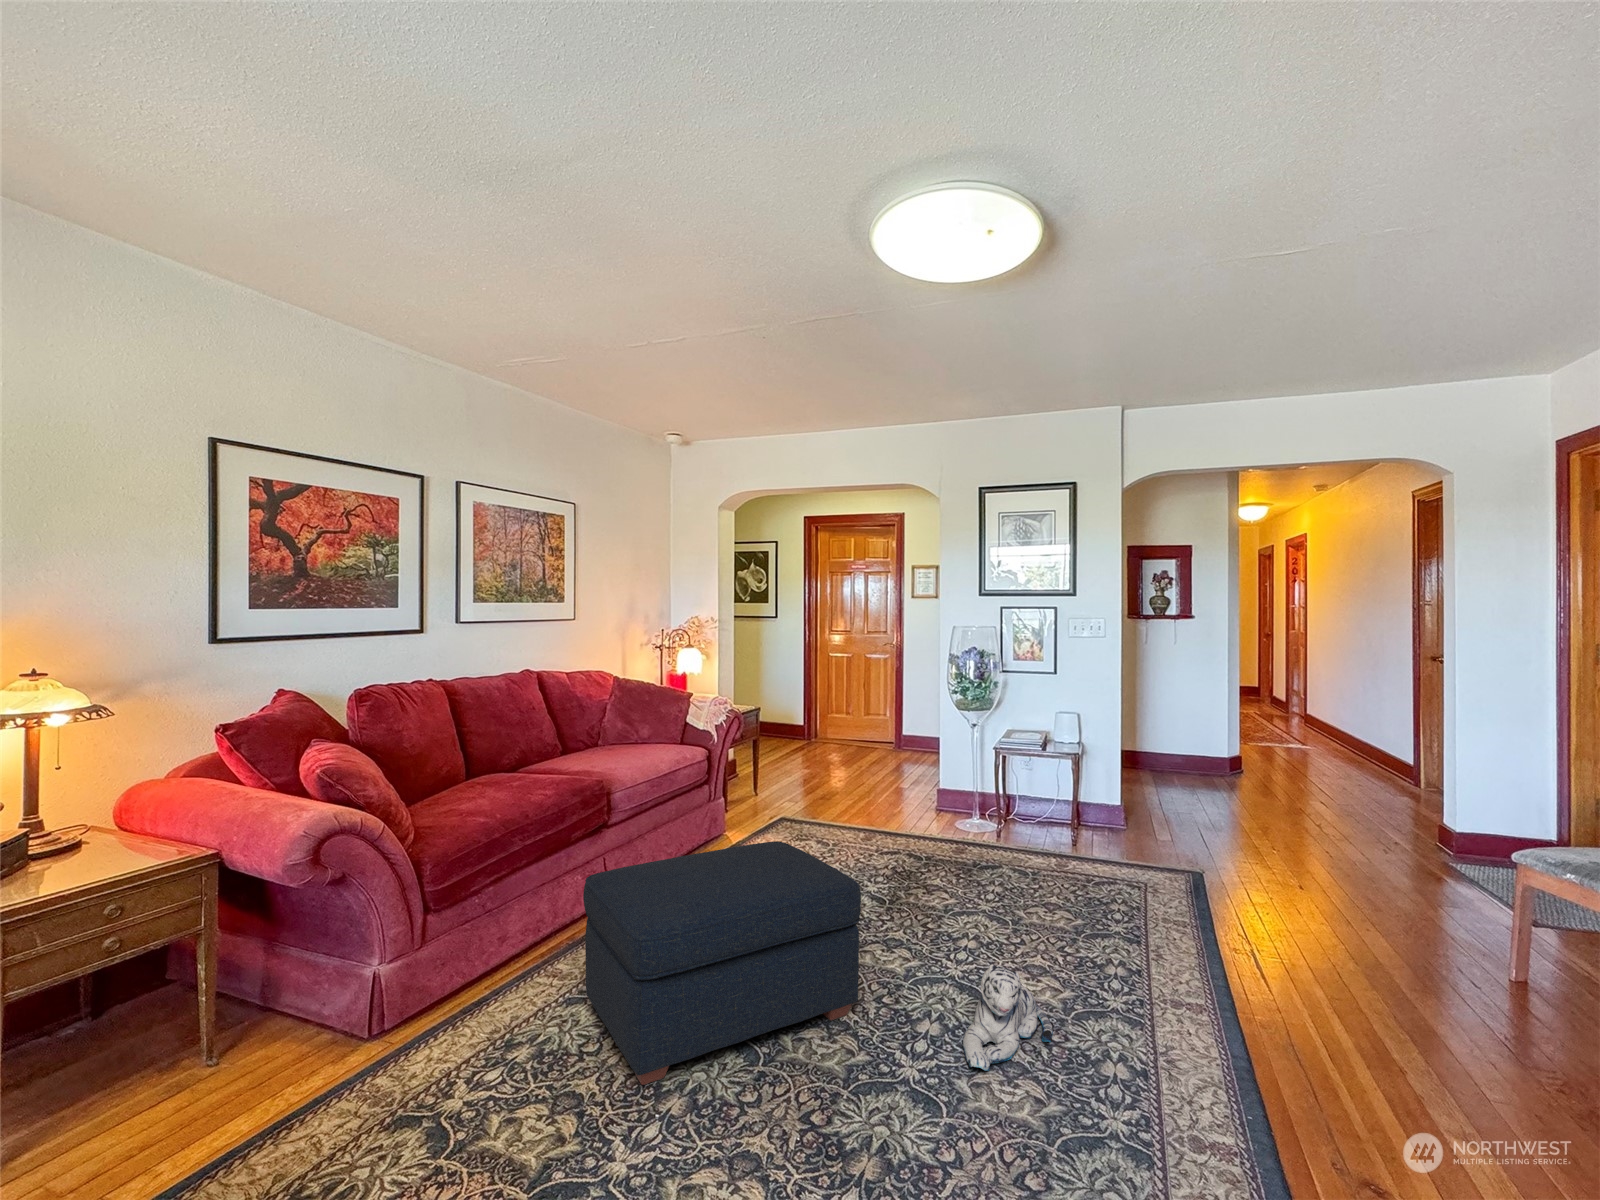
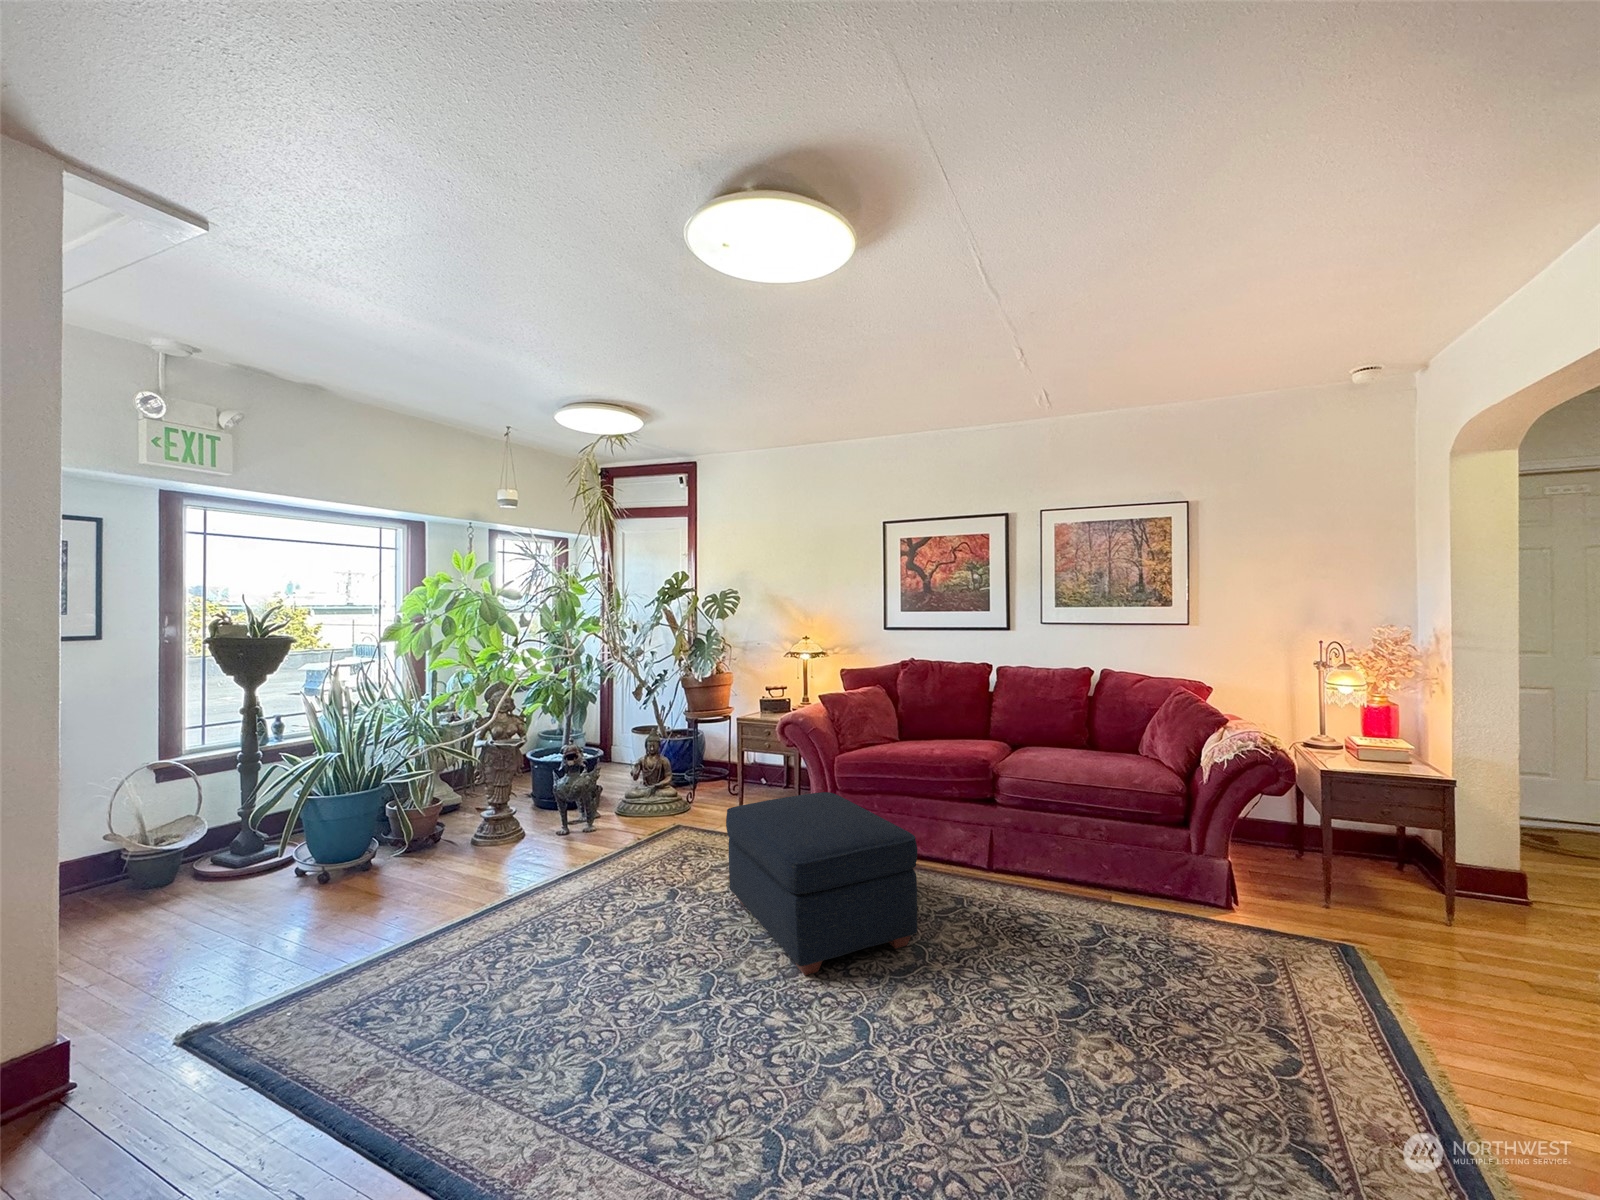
plush toy: present [963,964,1053,1071] -> none [696,976,803,1111]

